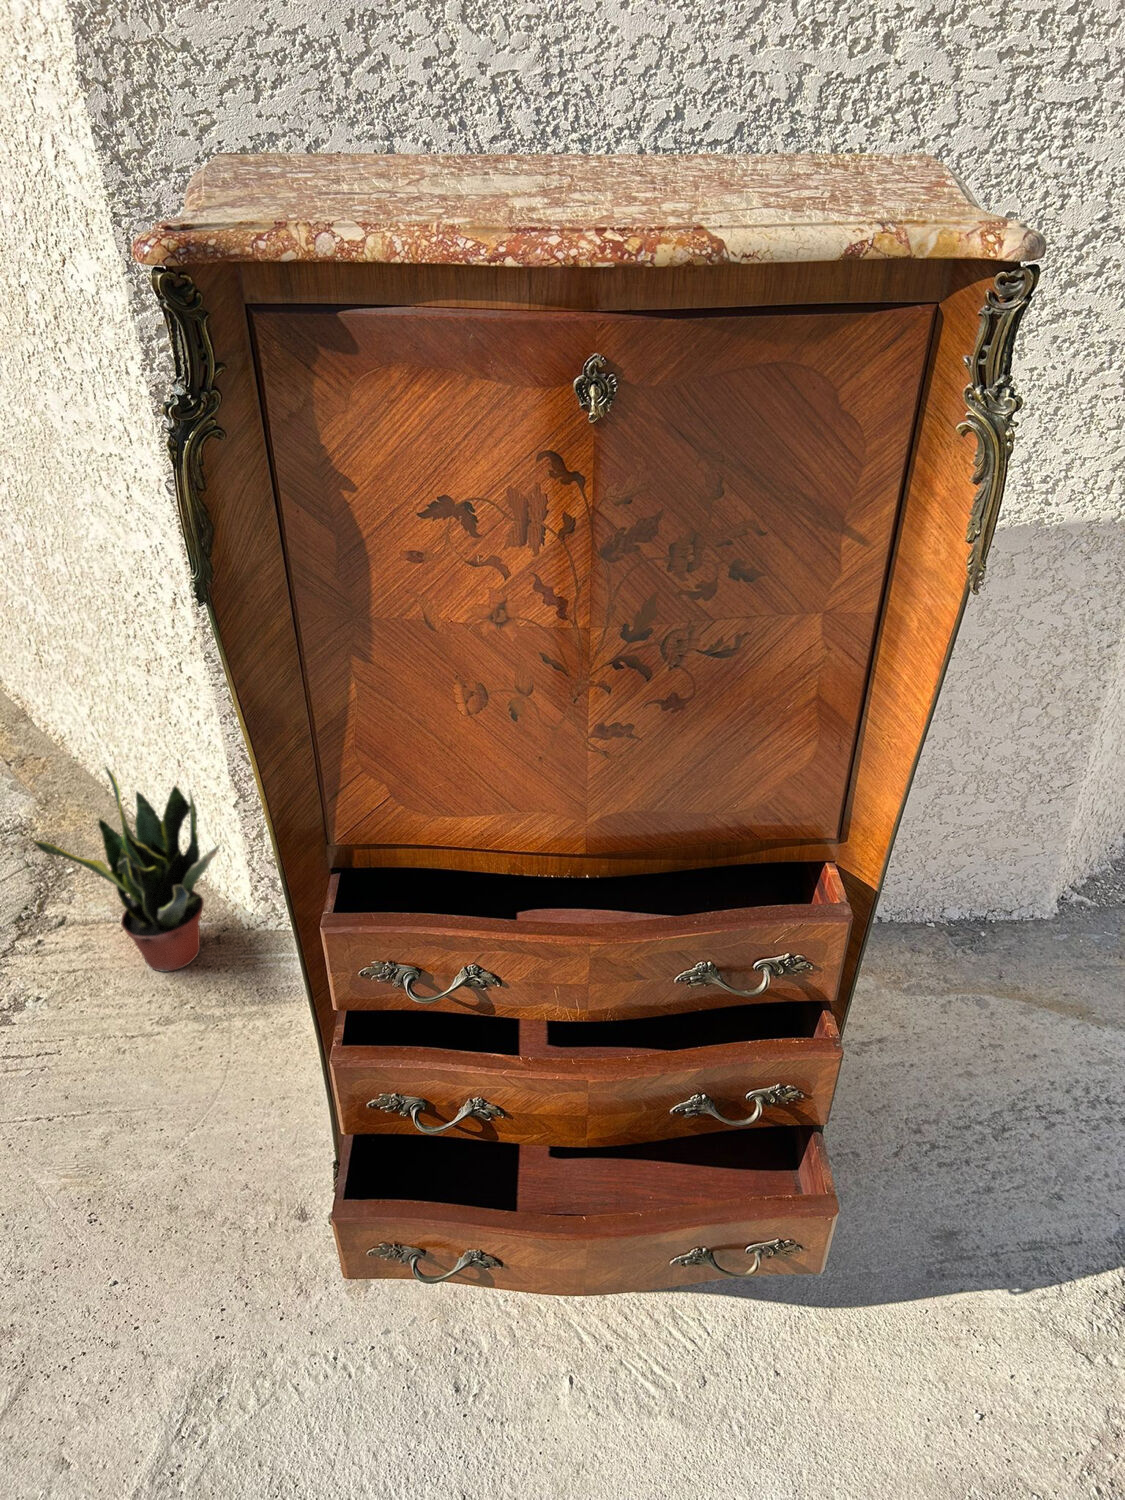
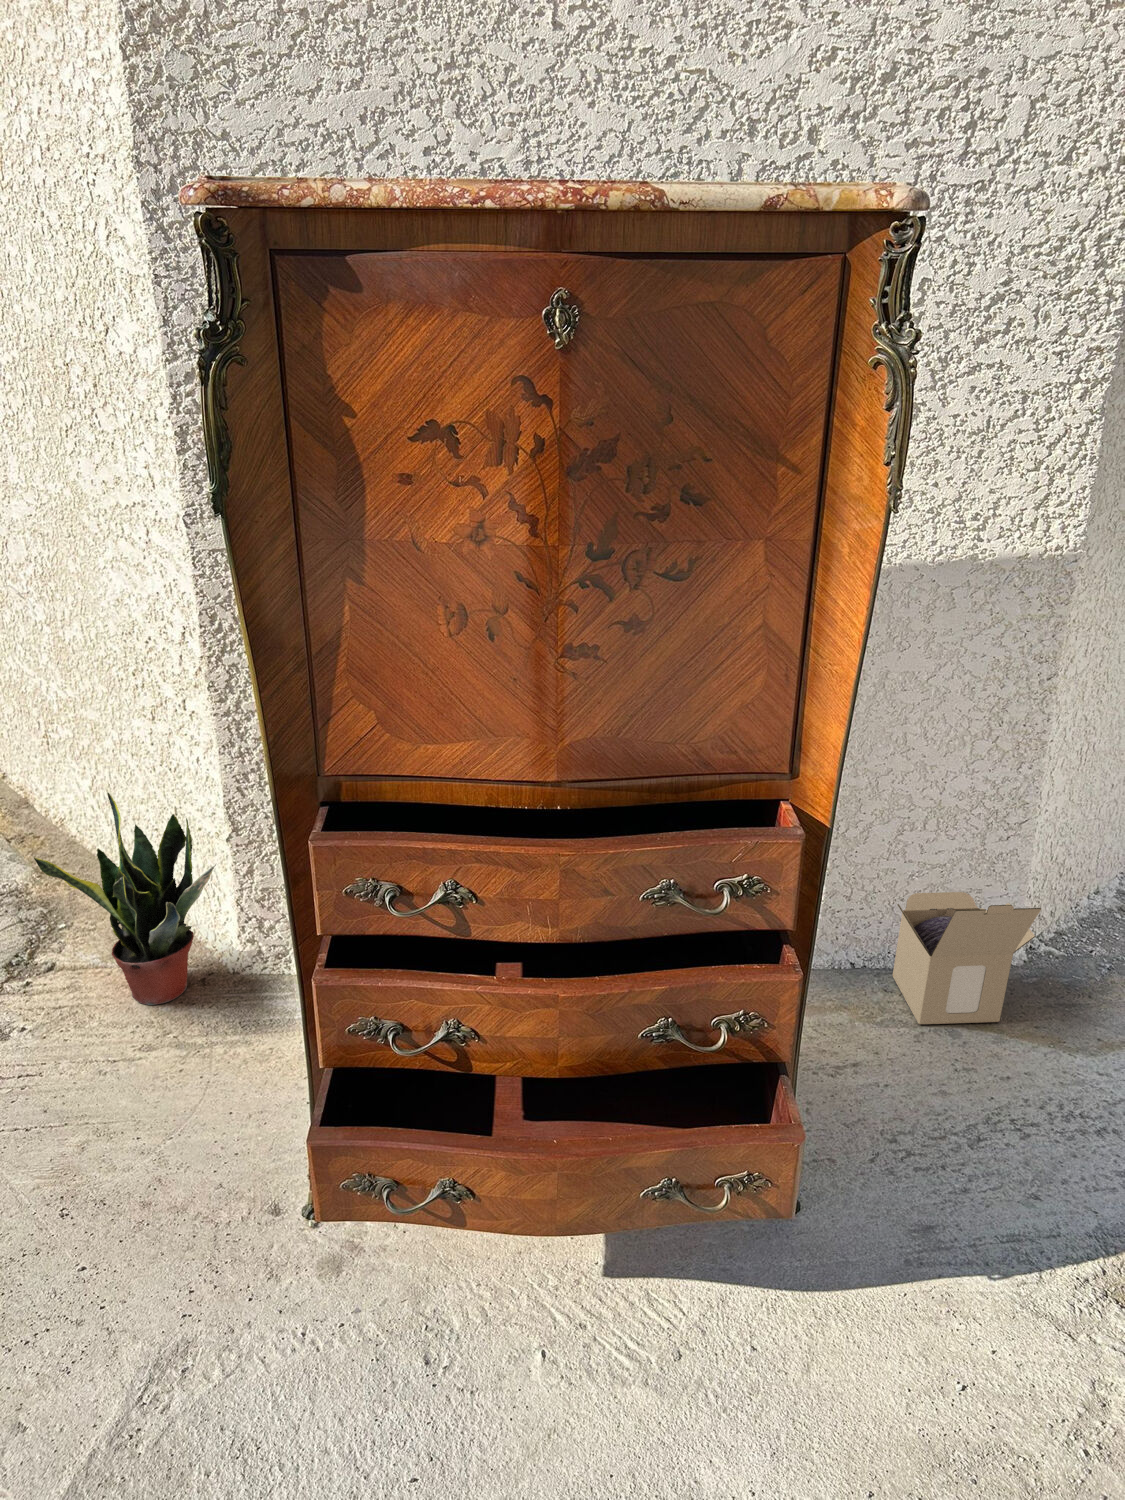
cardboard box: none [917,856,1080,993] -> present [893,892,1041,1024]

